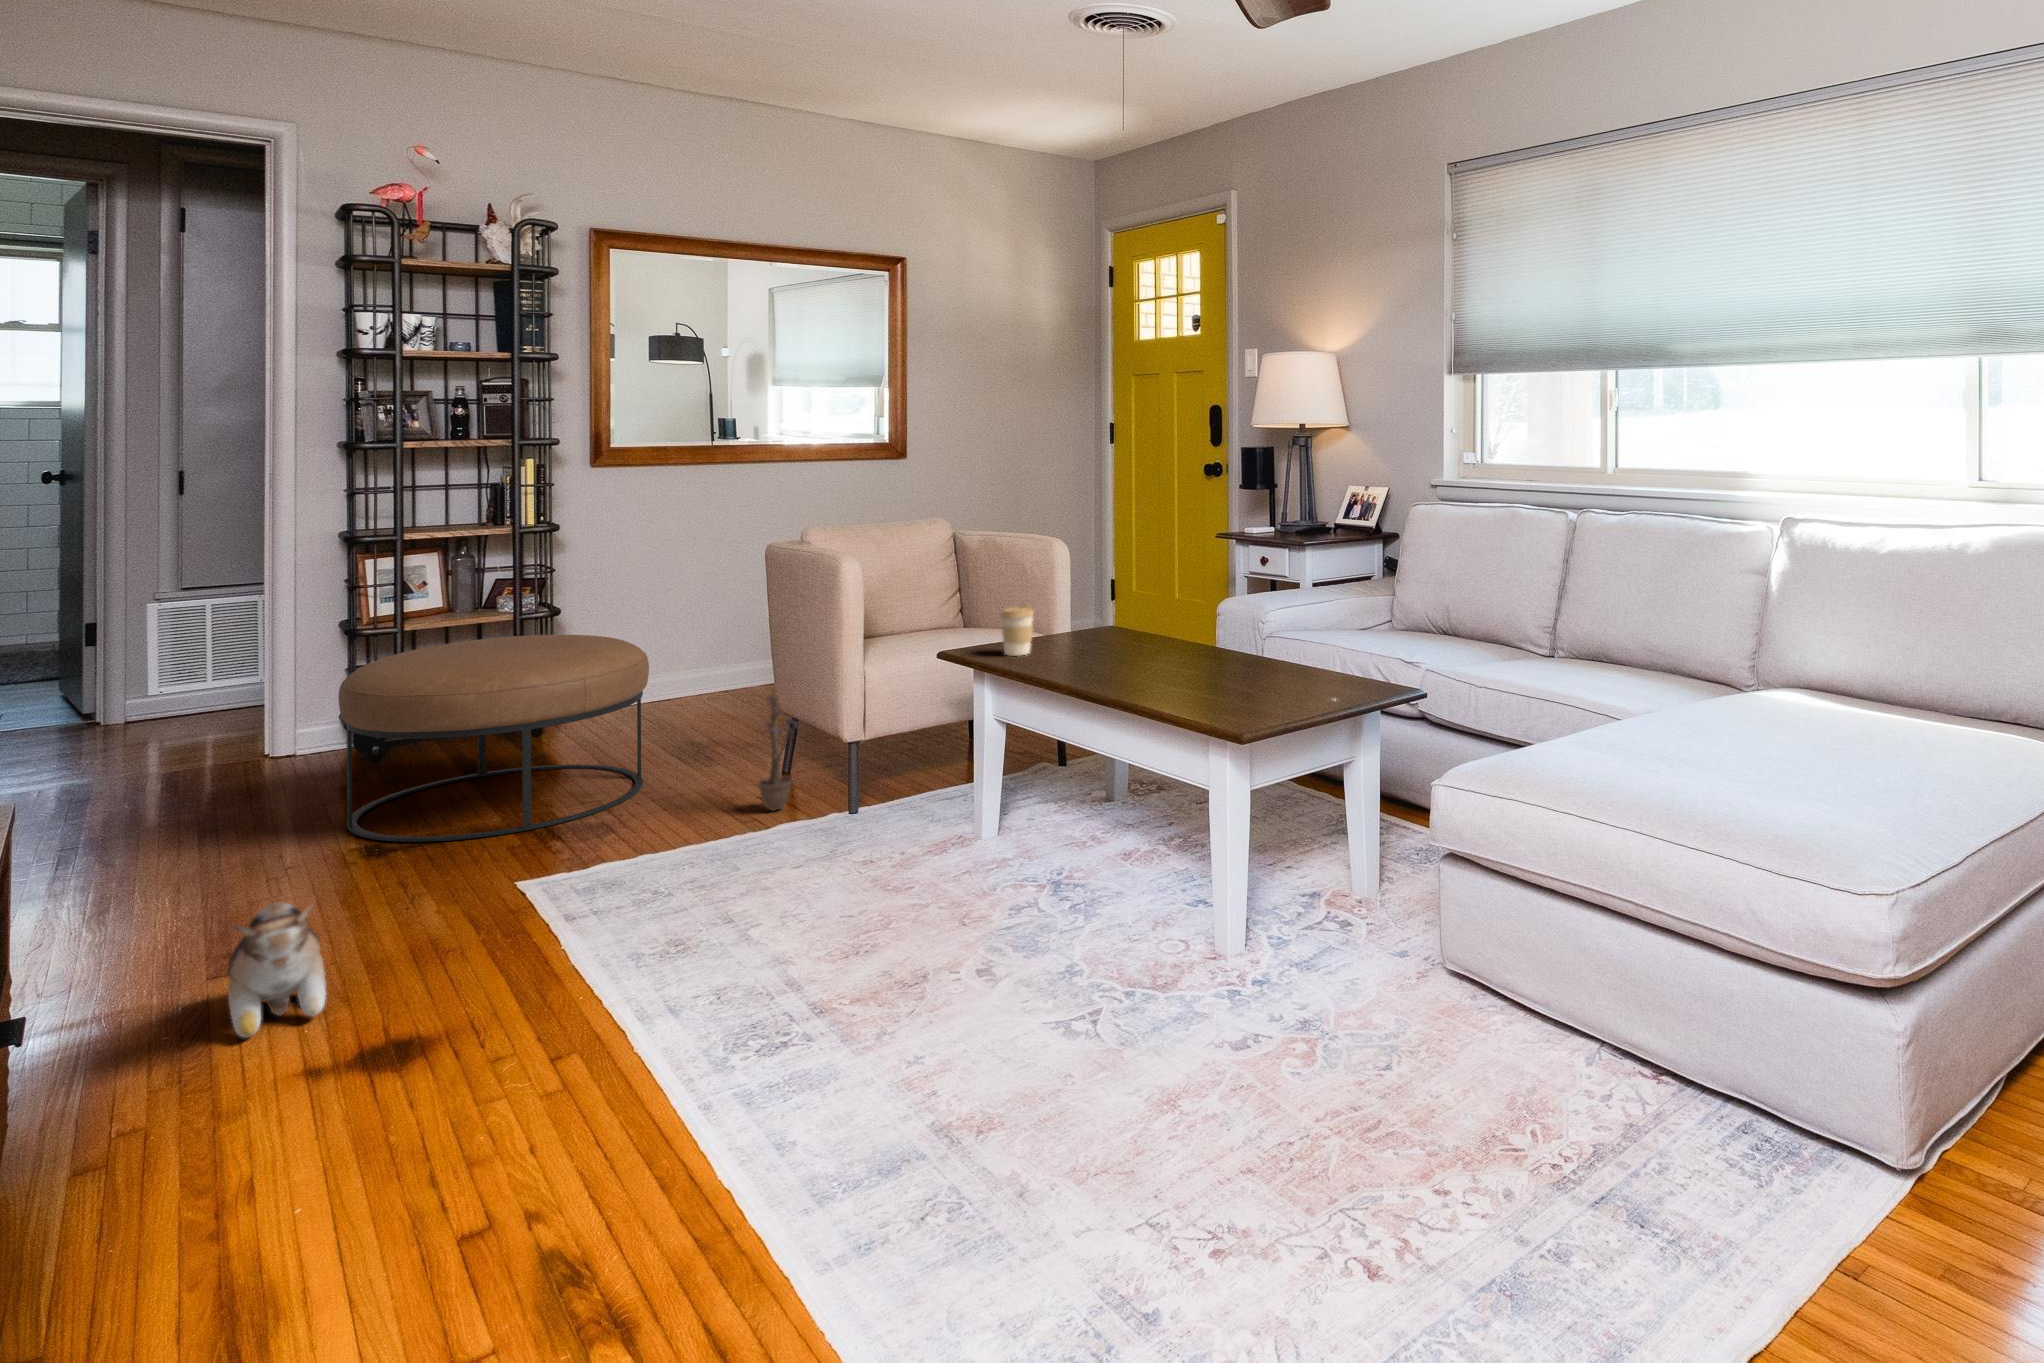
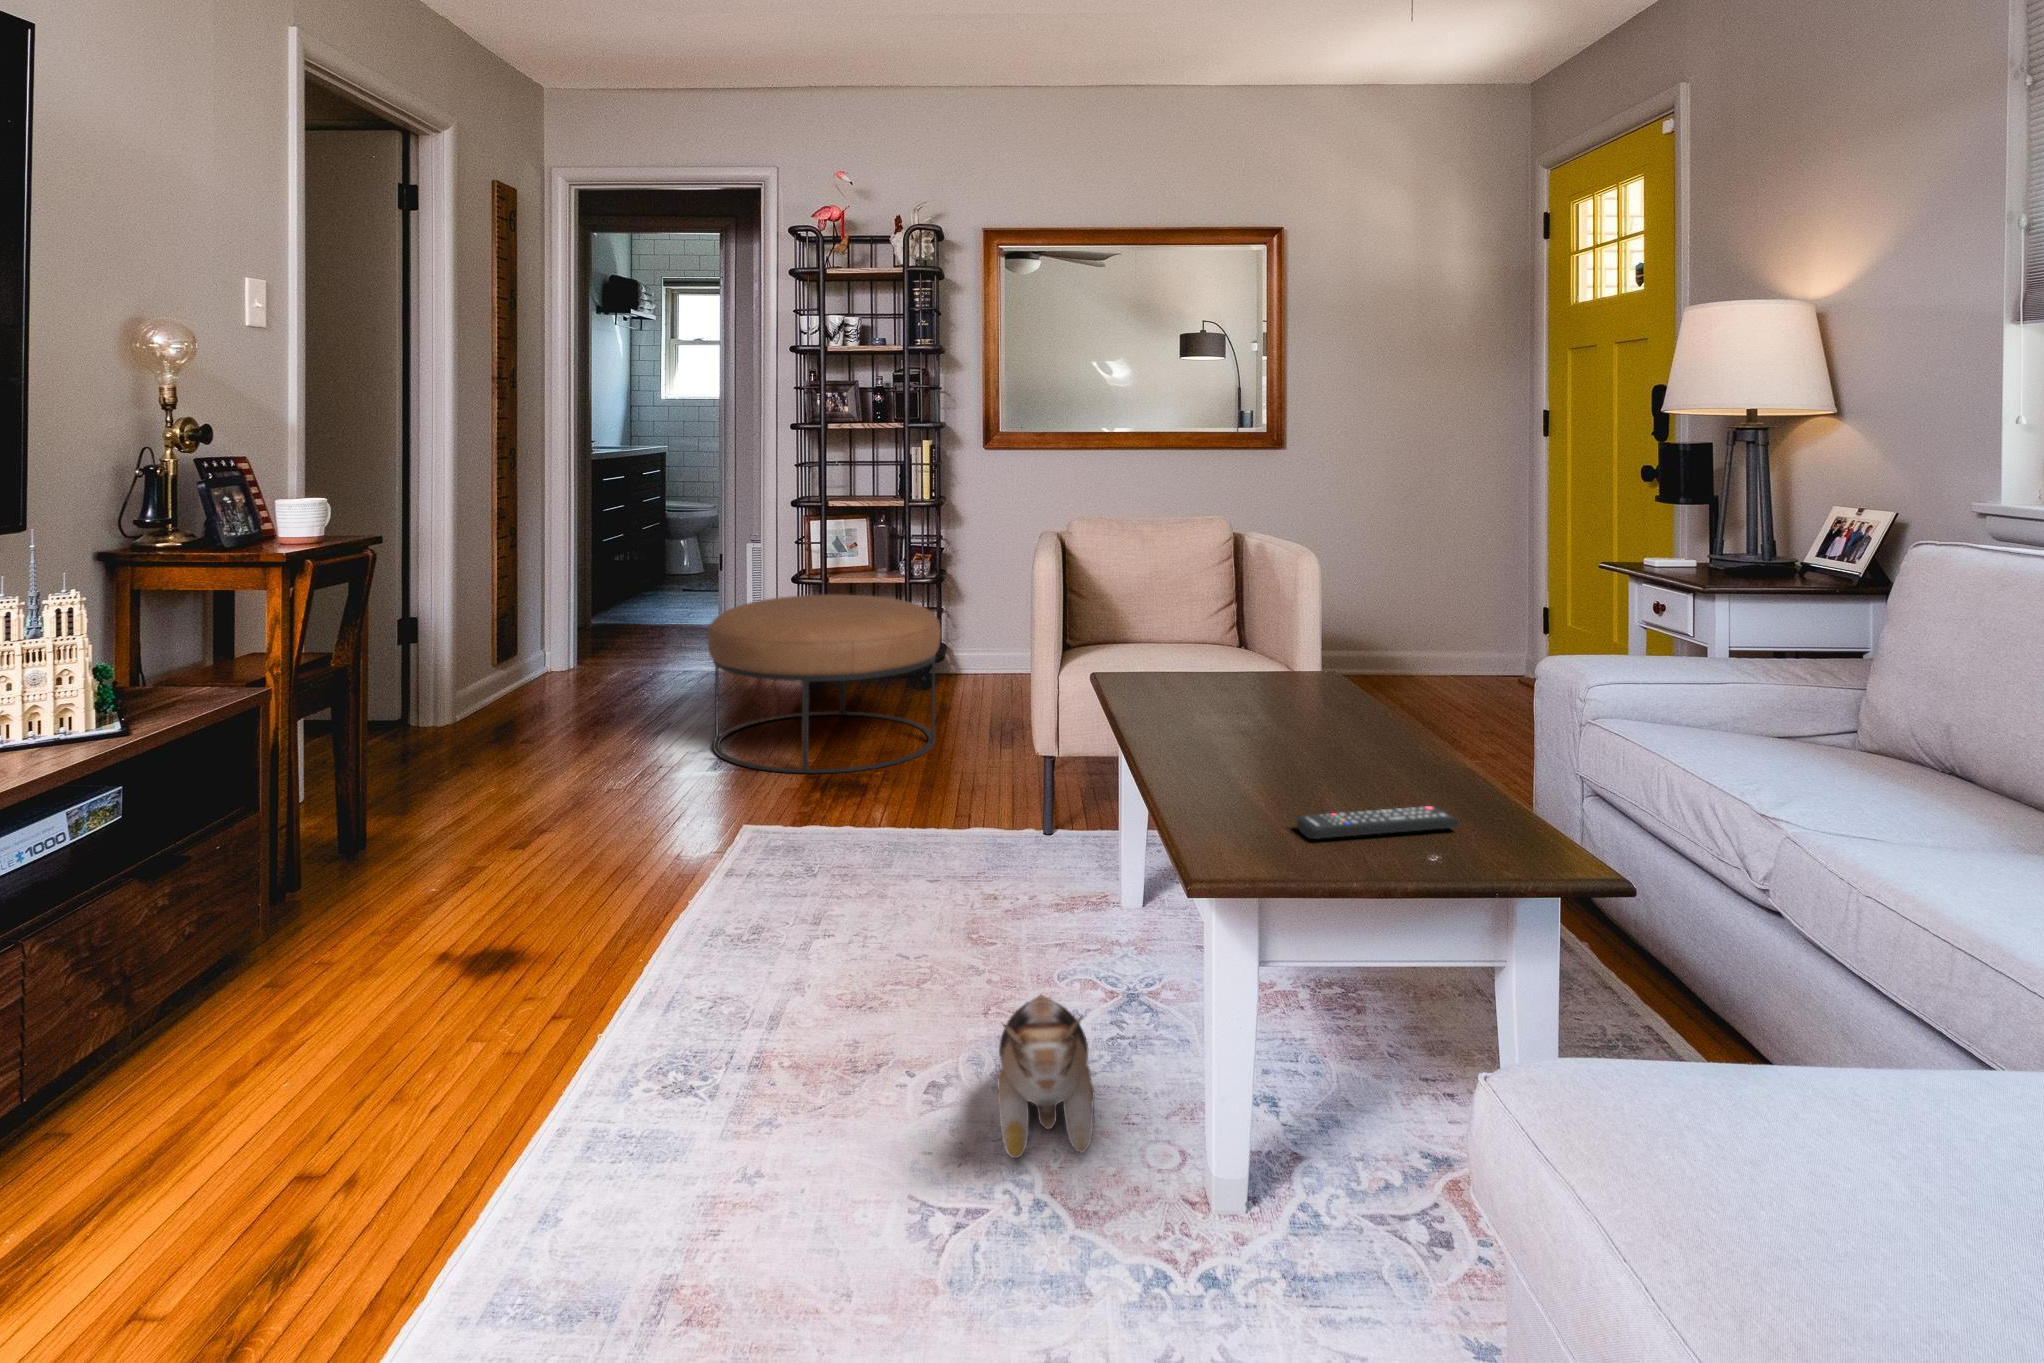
coffee cup: present [1000,606,1034,656] -> none [1160,625,1202,687]
remote control: none [1235,683,1311,711] -> present [1297,806,1459,839]
decorative plant: present [757,690,798,810] -> none [972,680,1017,808]
plush toy: present [228,902,327,1038] -> present [998,995,1095,1158]

